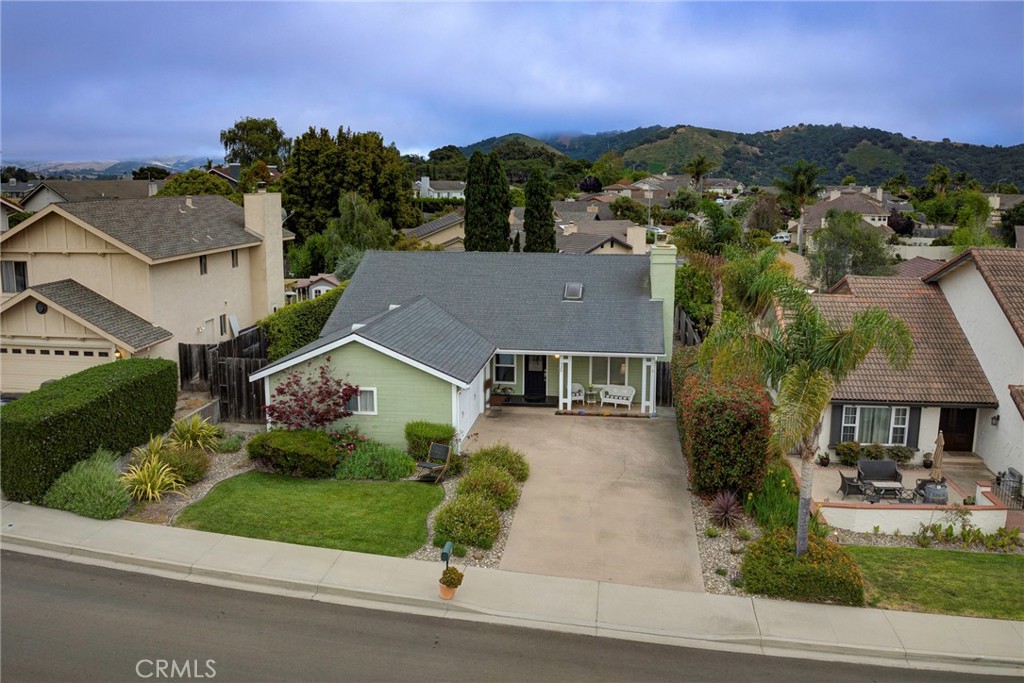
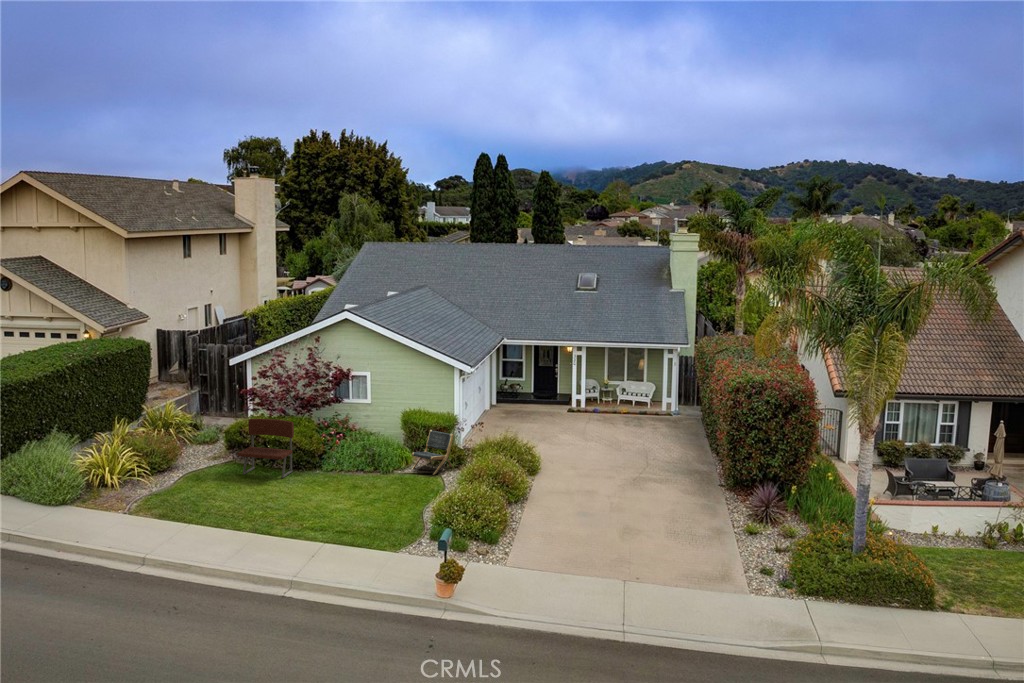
bench: present [483,378,506,418] -> present [237,419,294,478]

